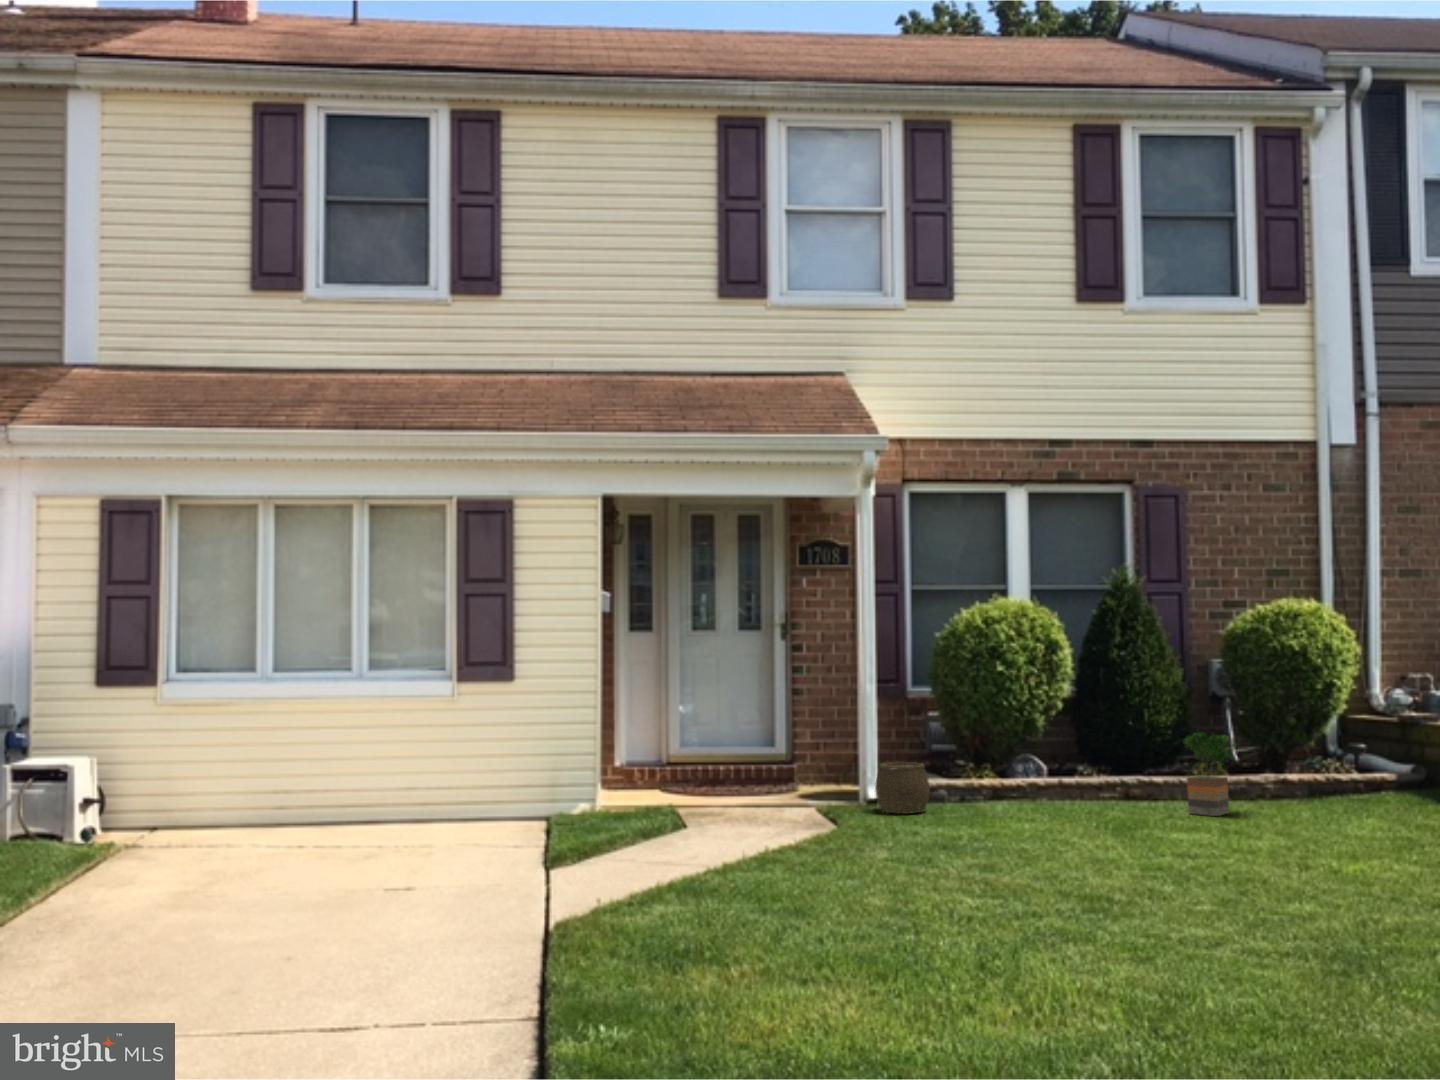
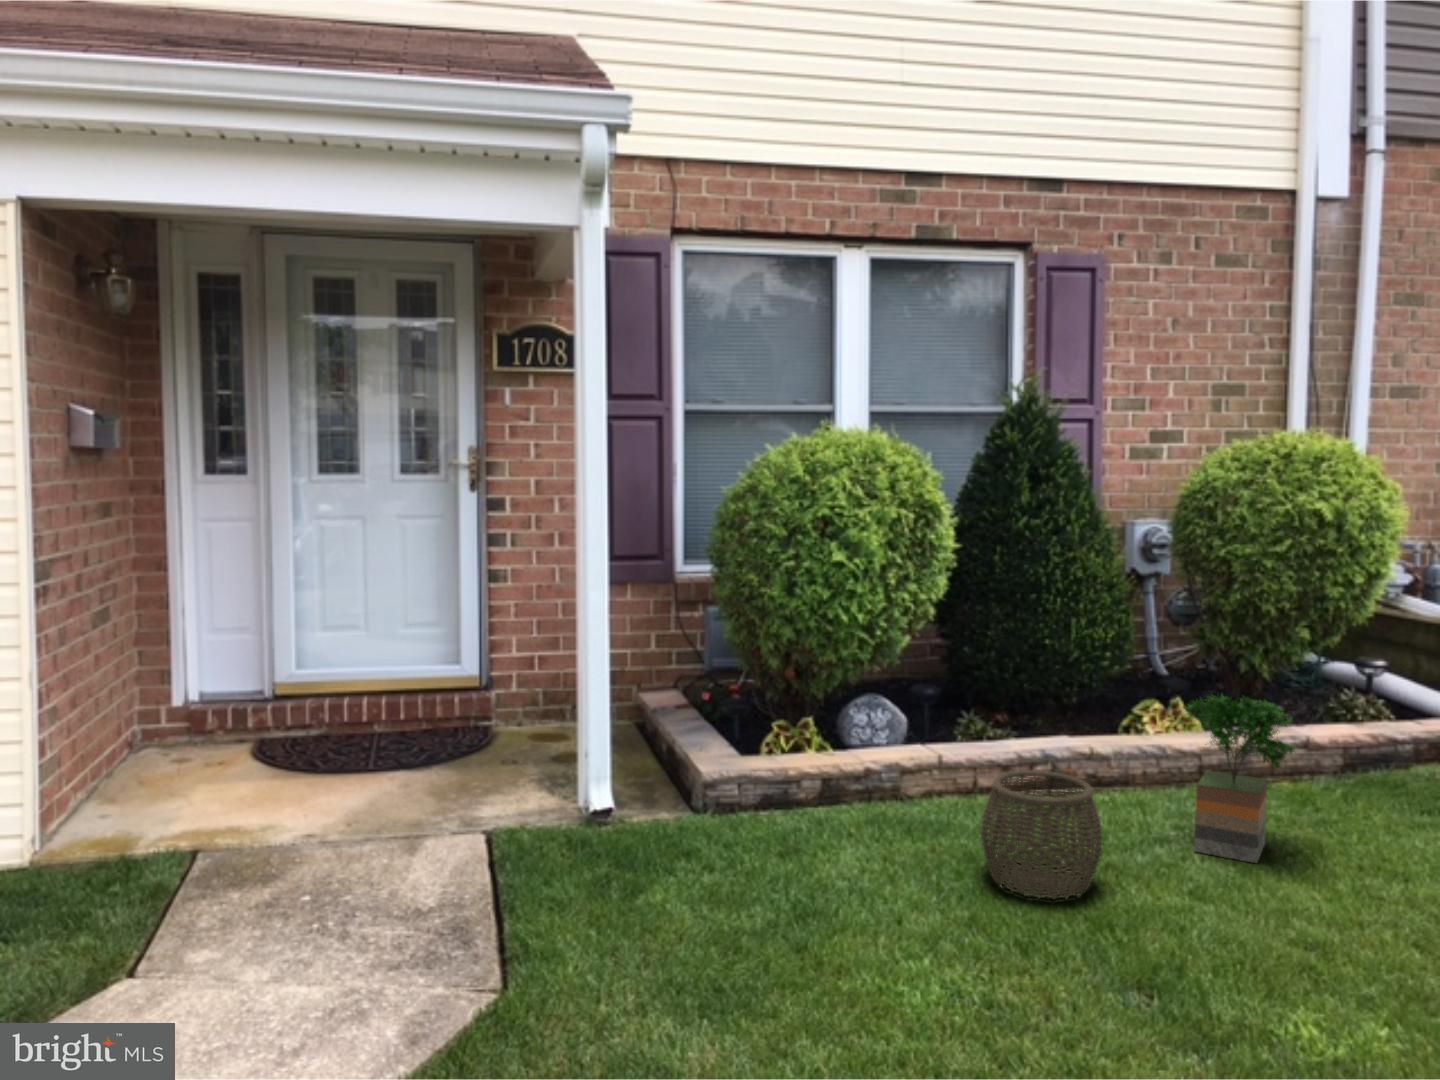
woven basket: present [875,762,930,814] -> present [981,770,1103,899]

